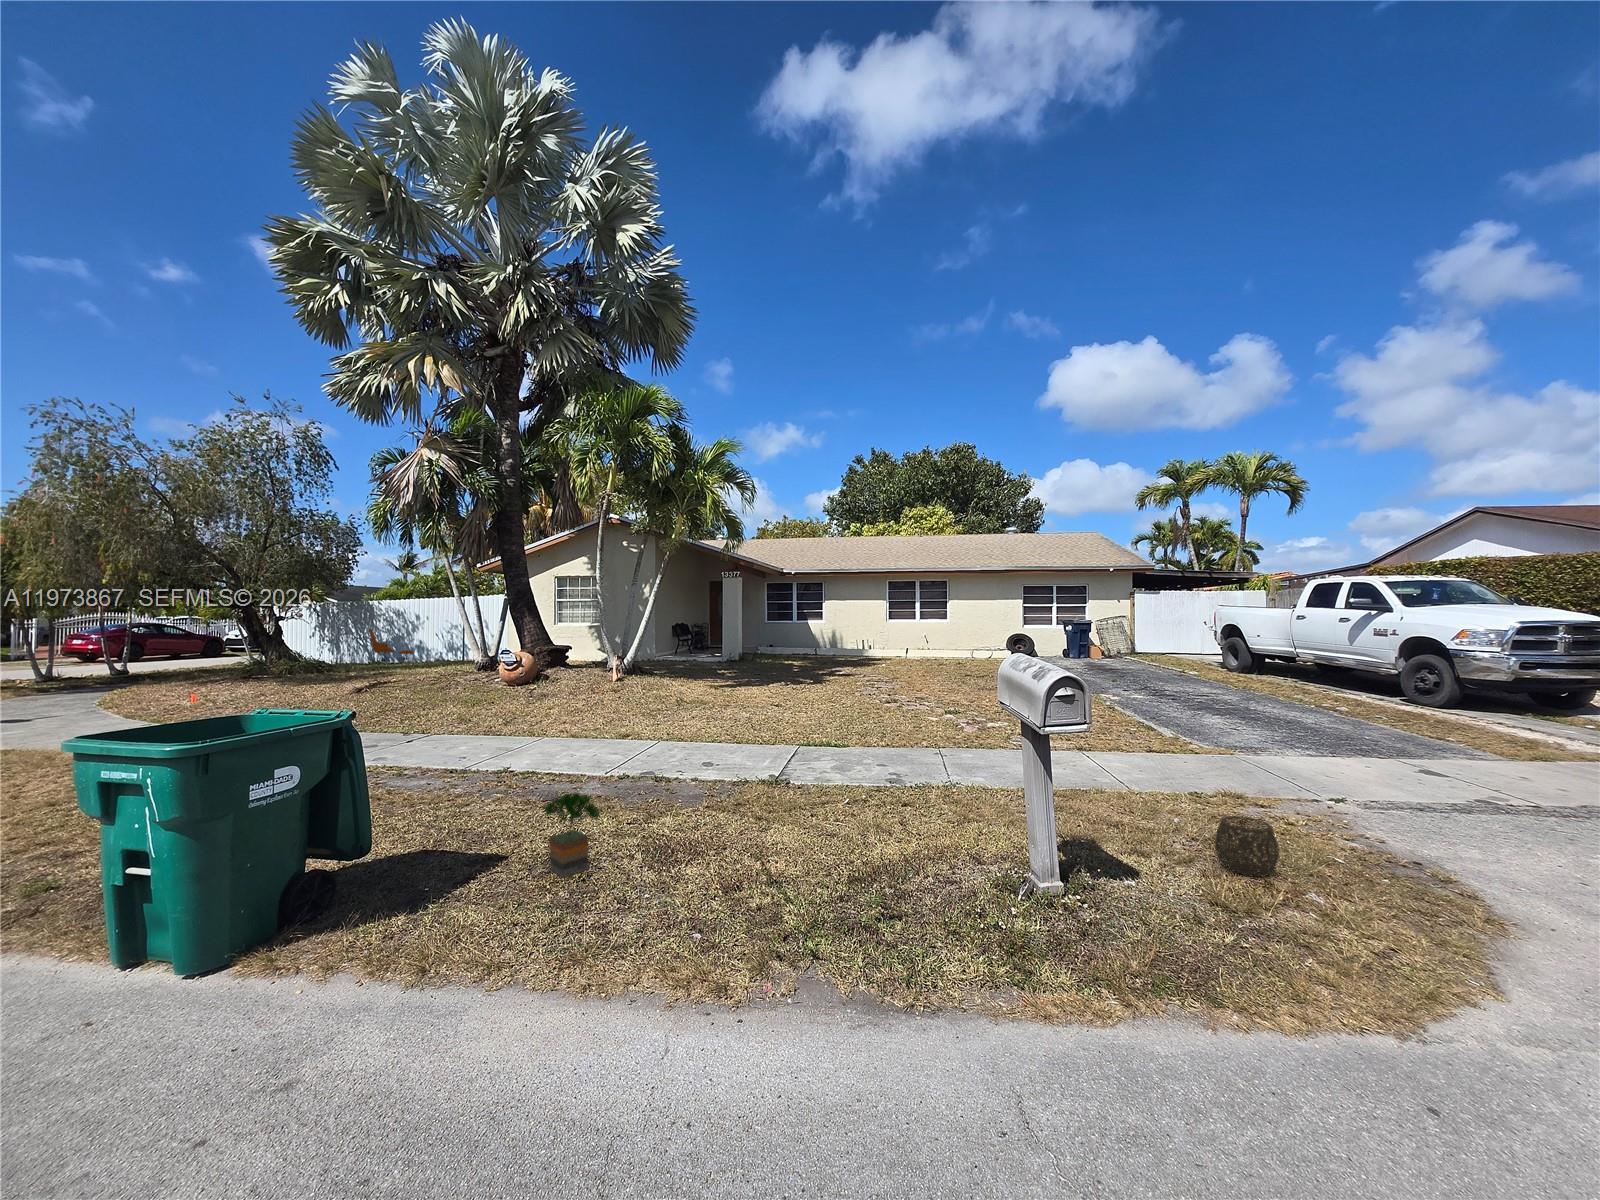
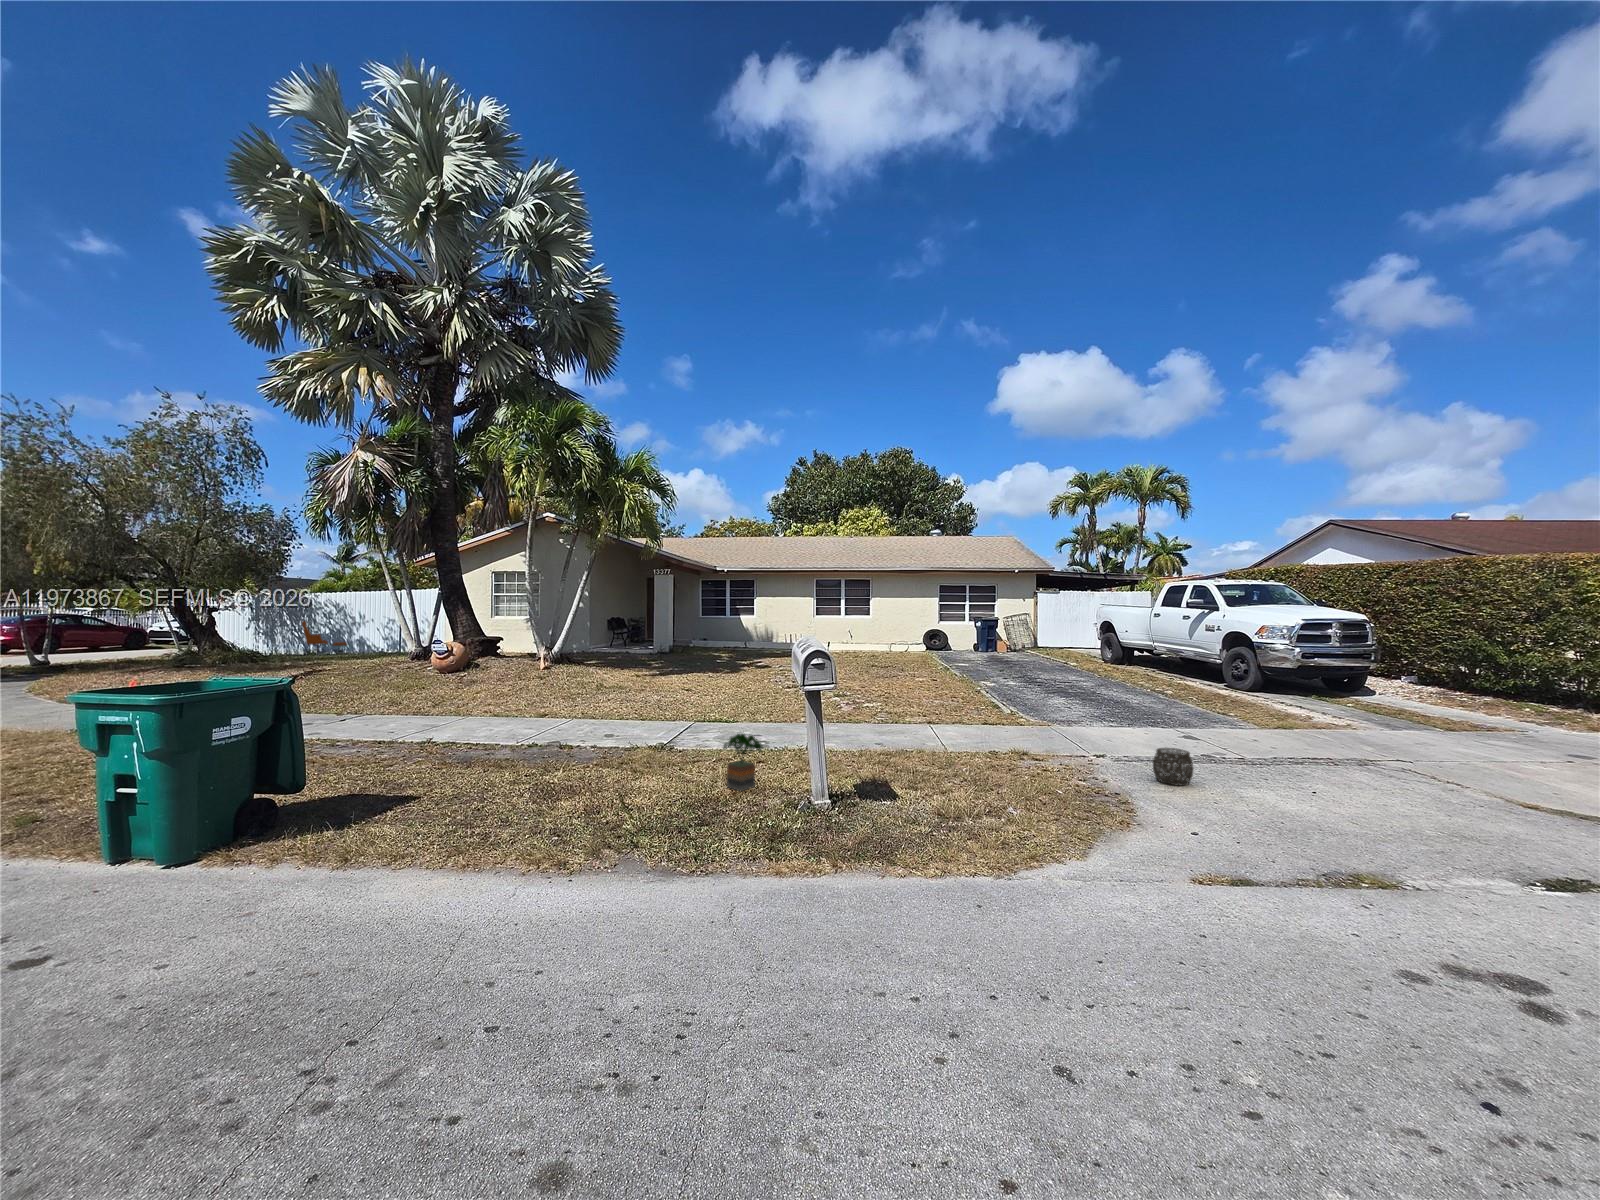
potted tree: present [543,792,600,878] -> present [723,734,763,791]
woven basket: present [1215,816,1279,877] -> present [1153,748,1193,785]

